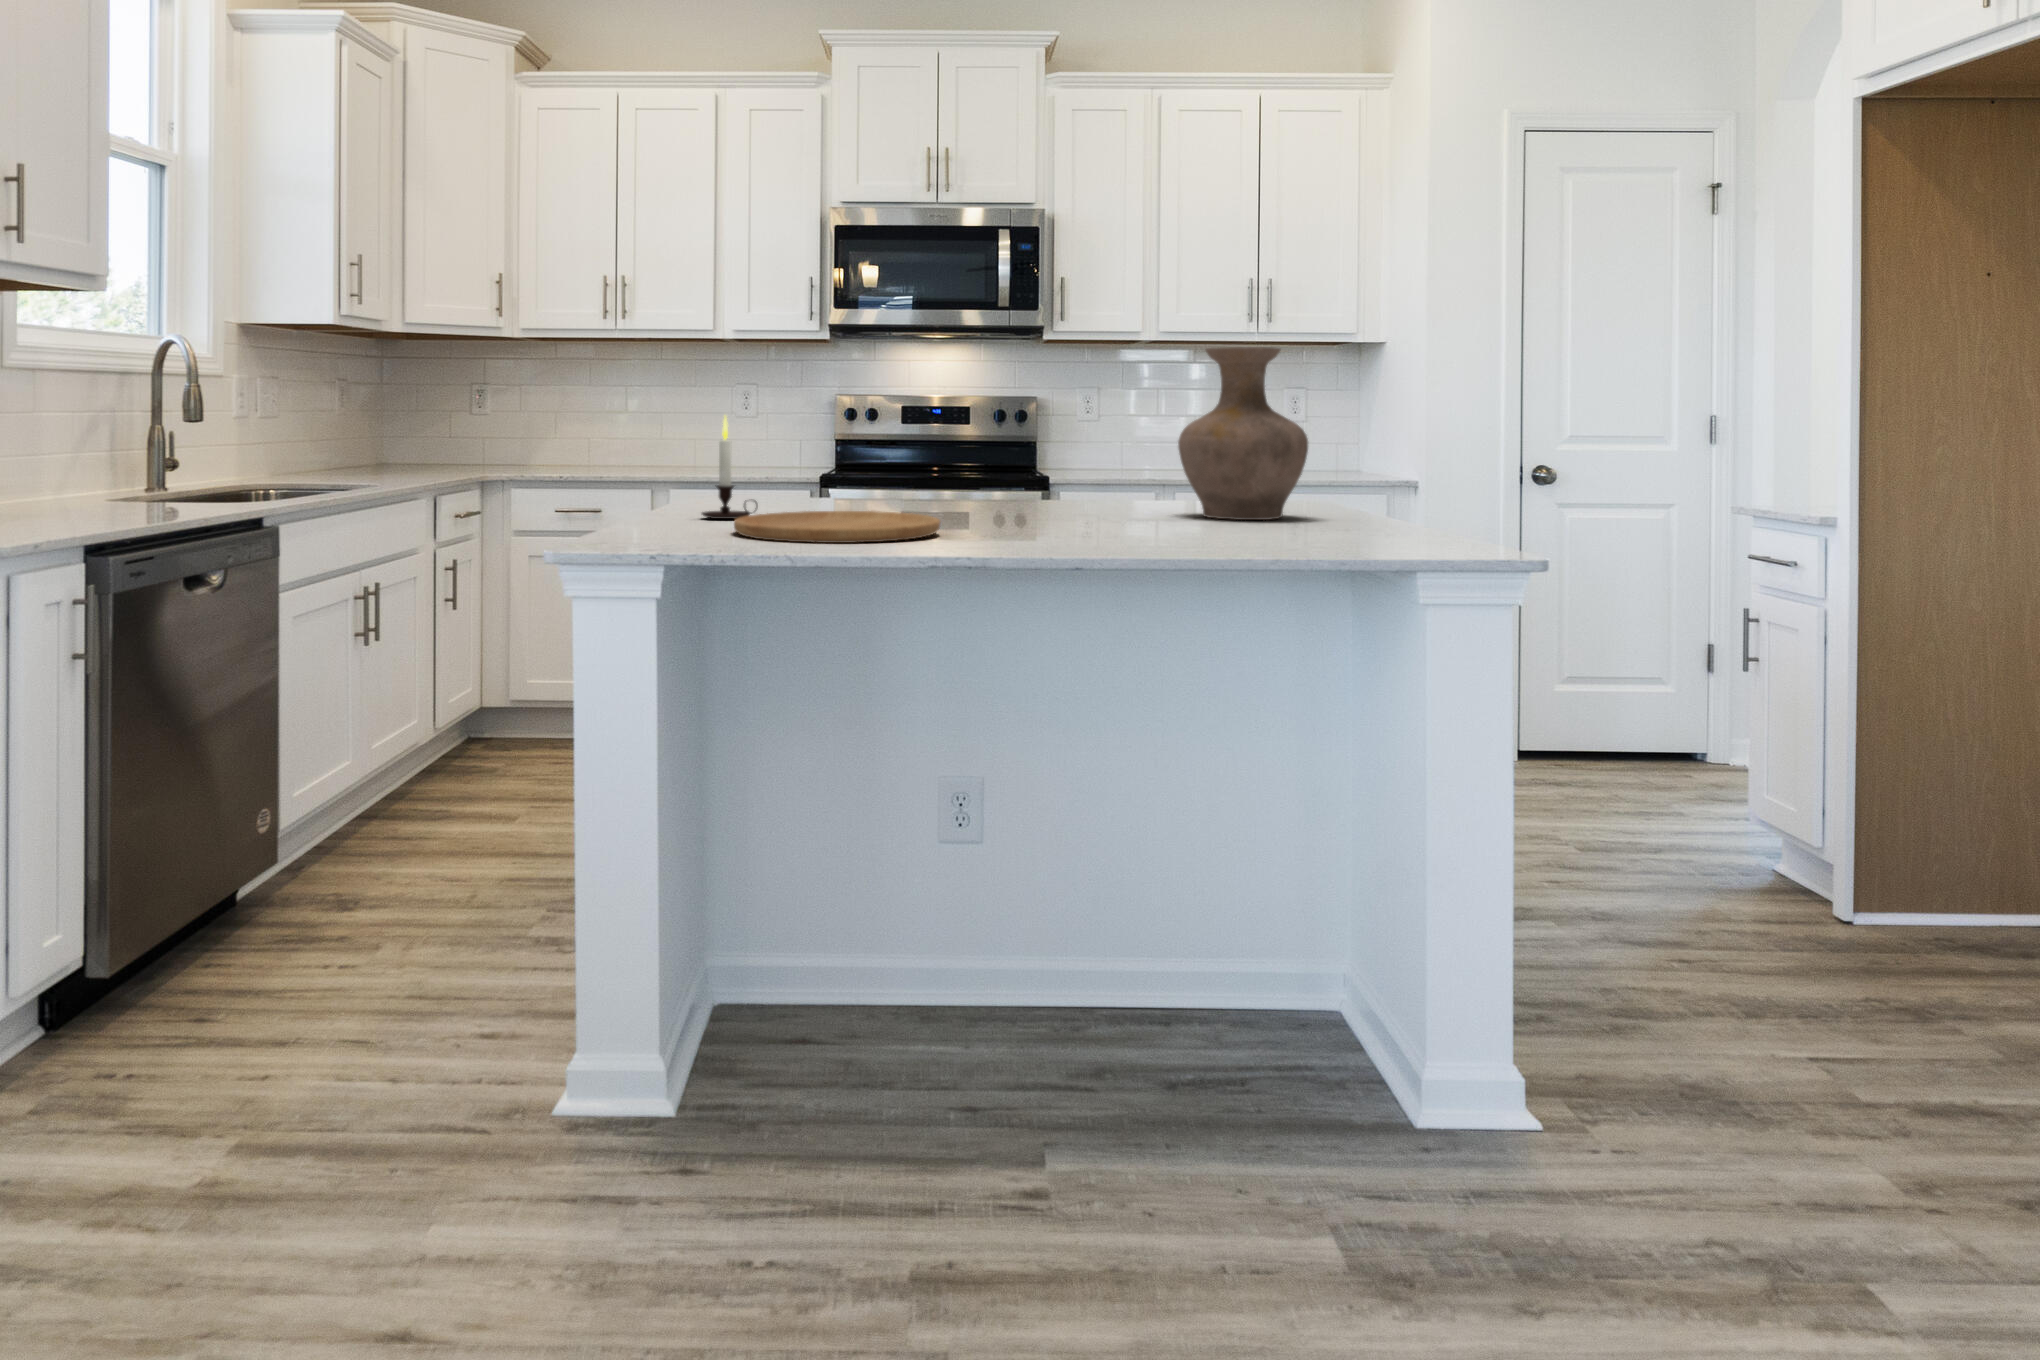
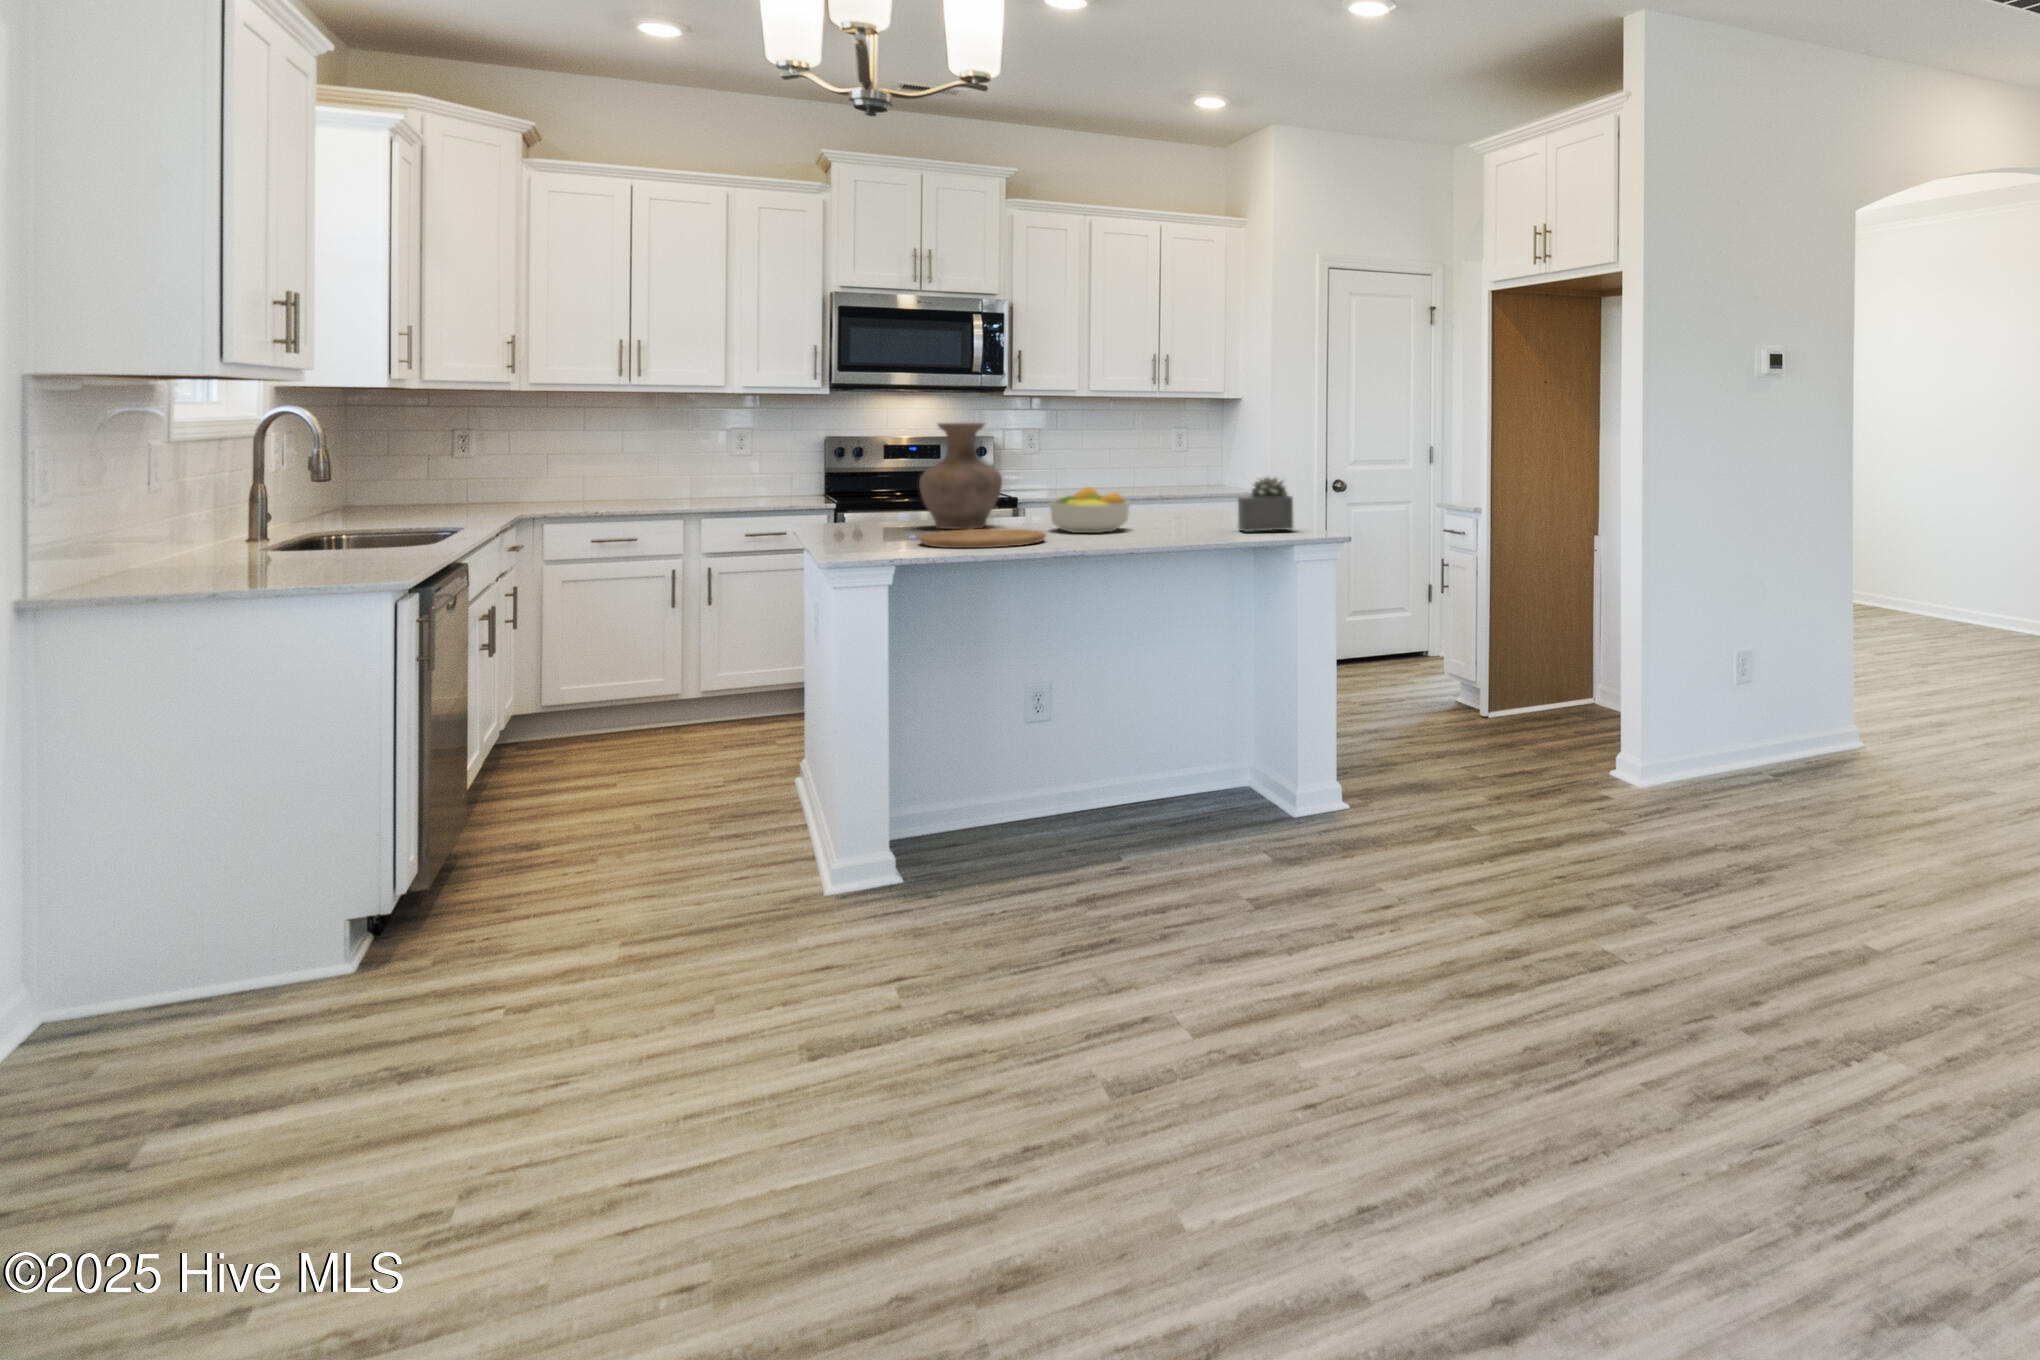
vase: present [1178,347,1308,520] -> present [919,423,1002,529]
candle: present [702,417,758,519] -> none [865,472,907,538]
succulent plant: none [1310,432,1420,539] -> present [1238,477,1293,532]
fruit bowl: none [987,449,1122,528] -> present [1050,487,1130,533]

